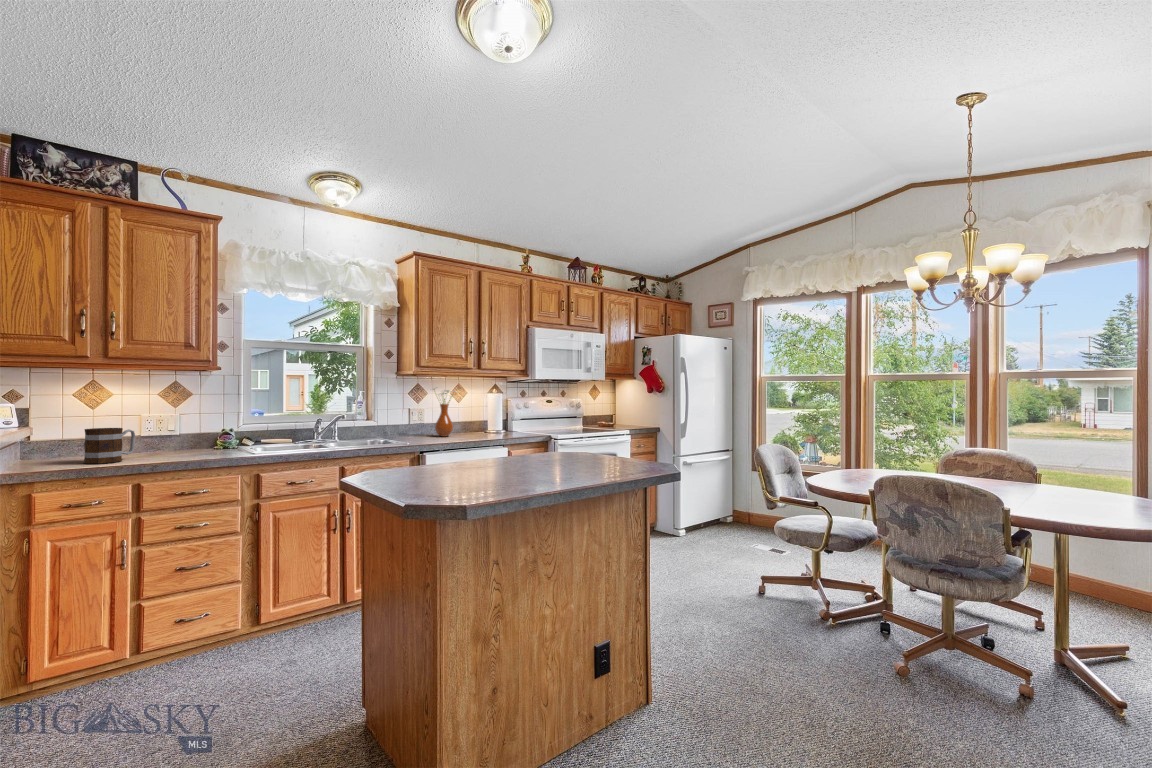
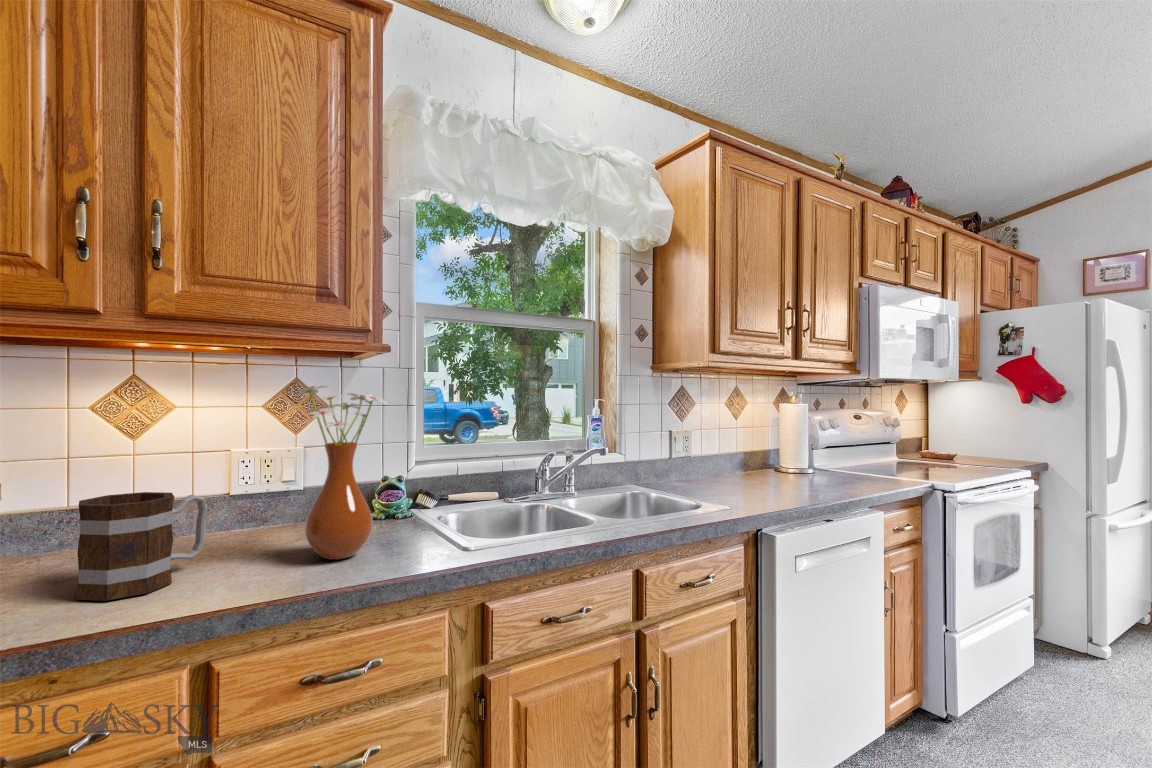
vase: present [433,389,454,436] -> present [295,386,387,560]

